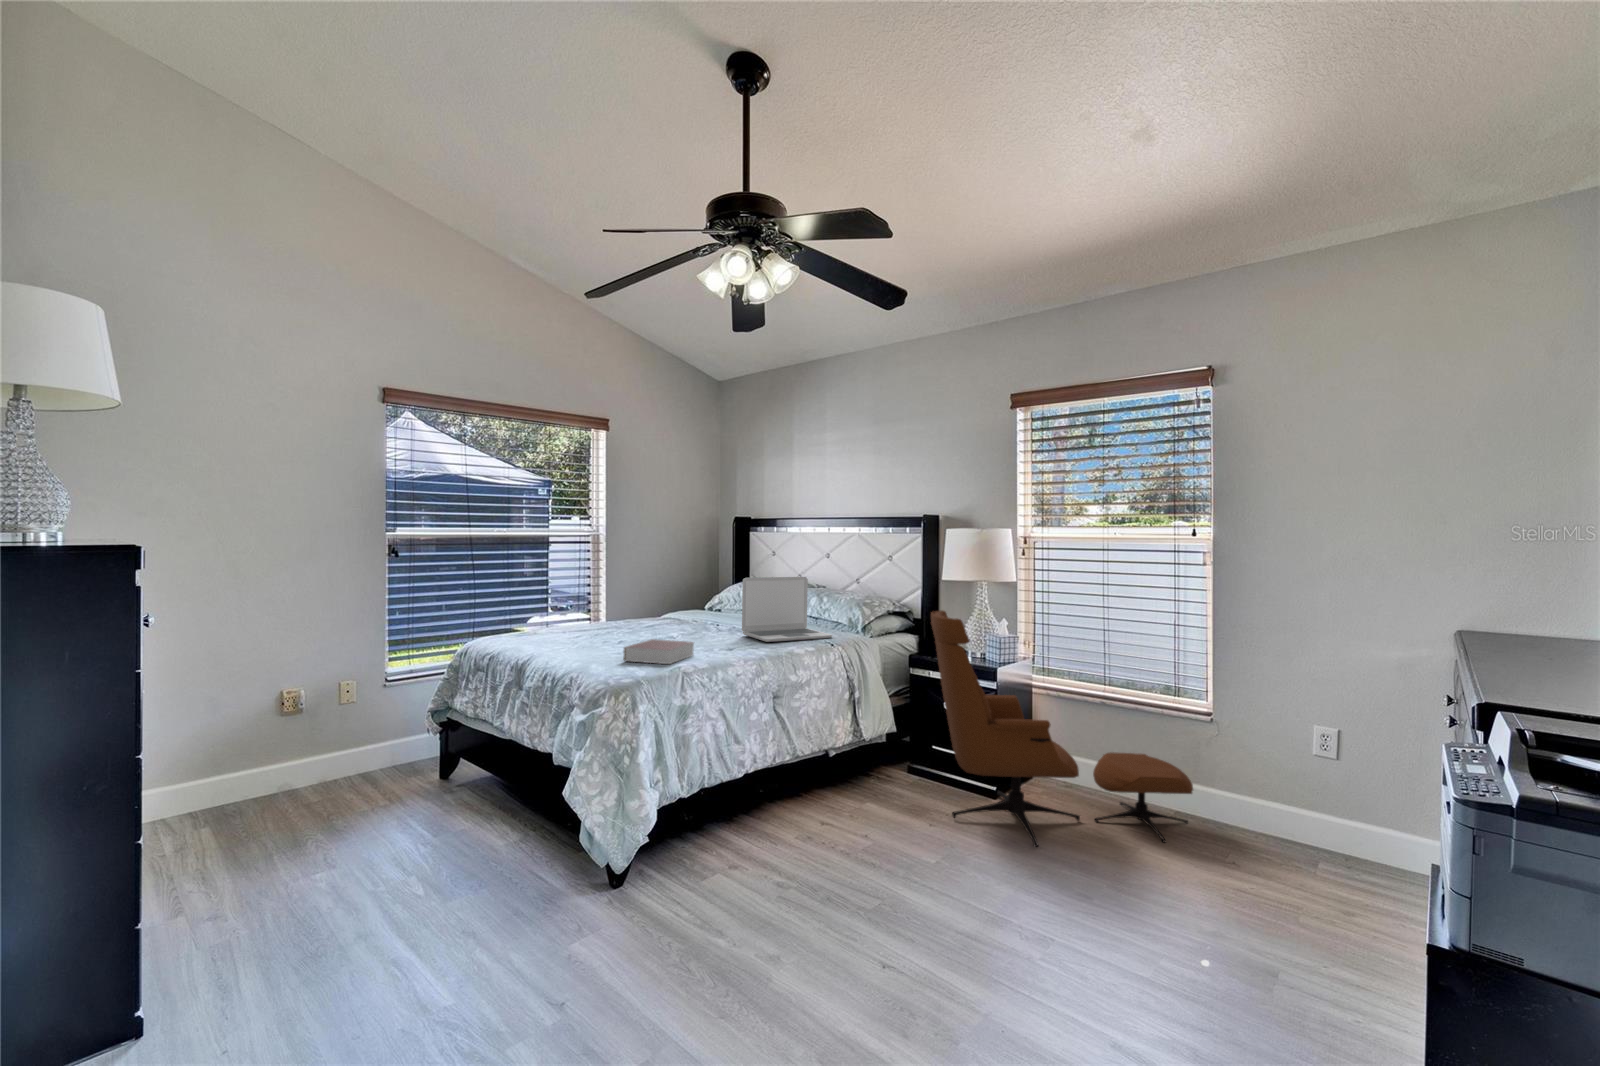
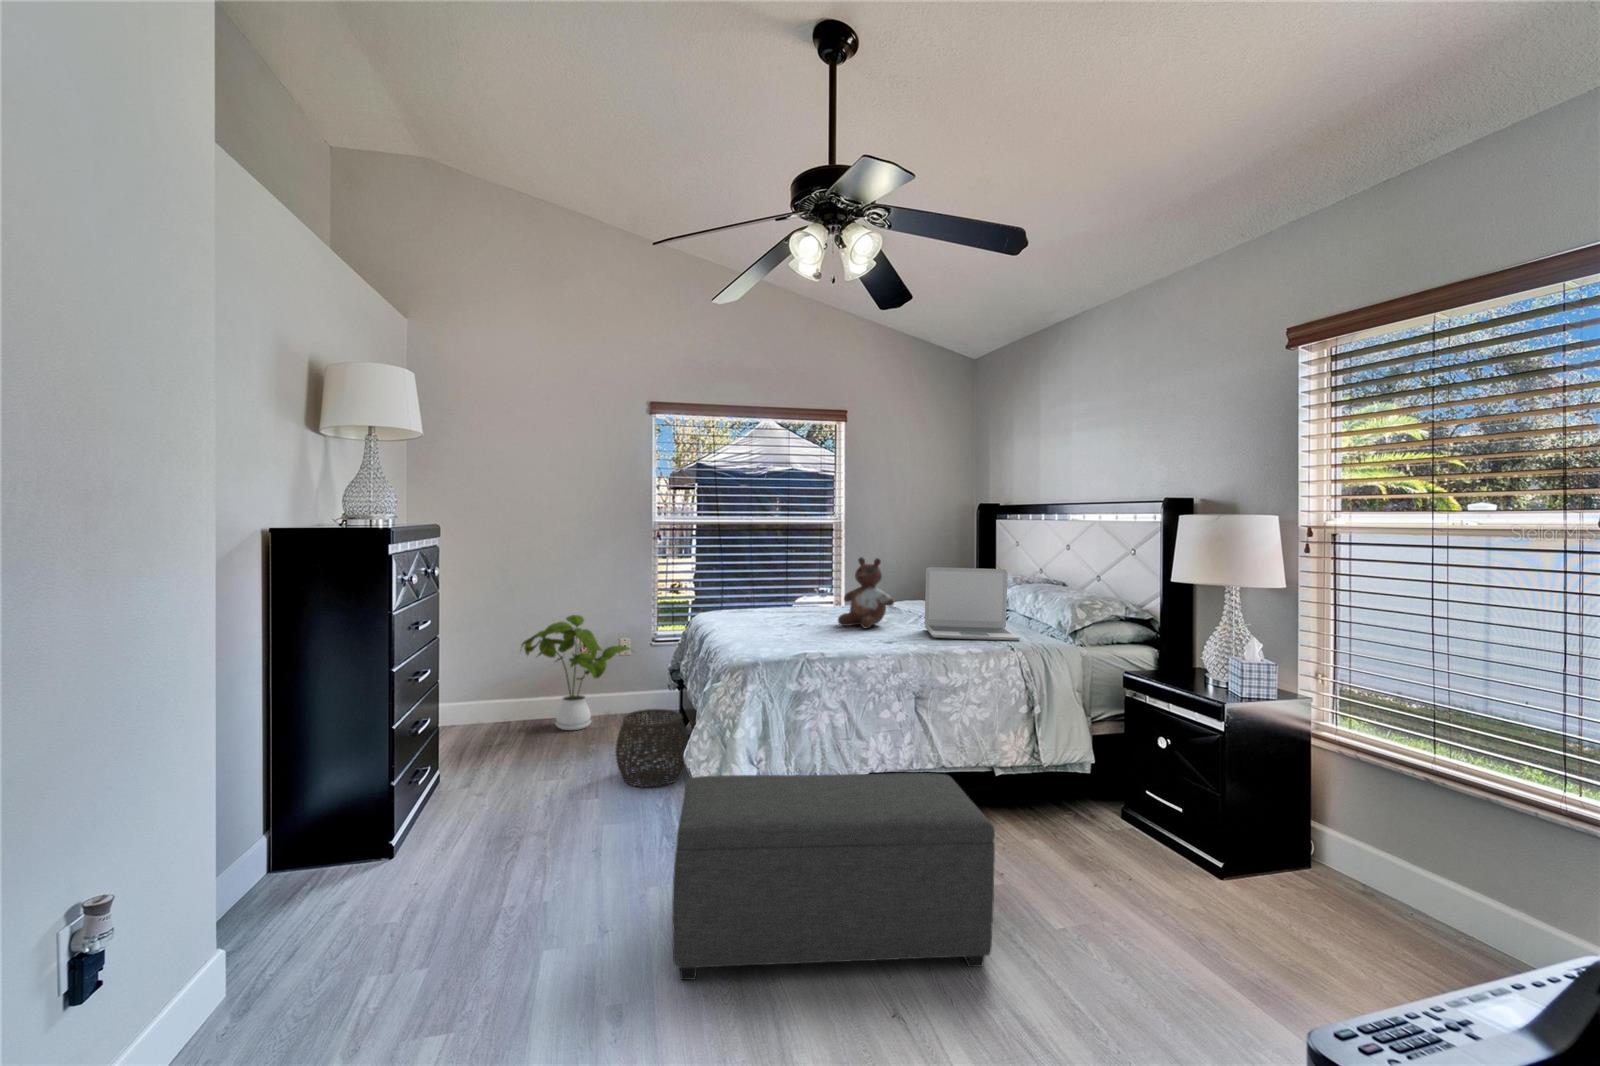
stuffed bear: none [657,571,712,640] -> present [838,557,894,628]
lounge chair: present [931,611,1193,847] -> none [1099,617,1565,1025]
book: present [623,639,694,664] -> none [766,623,841,648]
house plant: none [211,658,377,808] -> present [521,615,631,730]
woven basket: none [422,753,516,848] -> present [615,709,688,787]
ottoman: none [638,757,923,1002] -> present [672,773,995,980]

